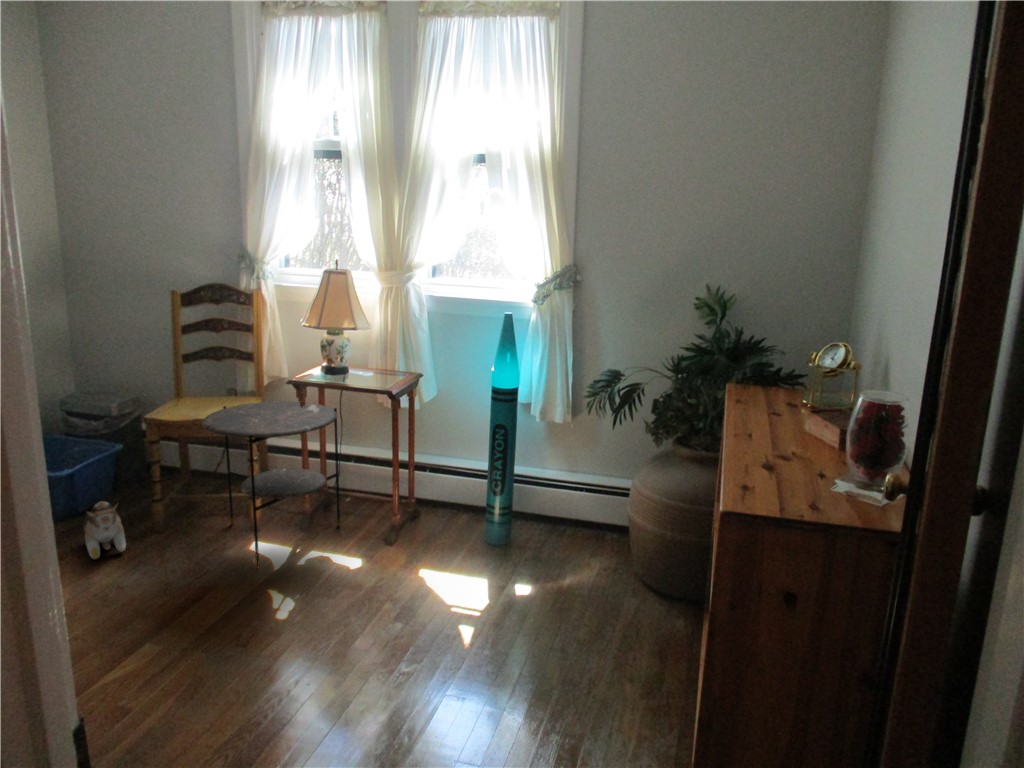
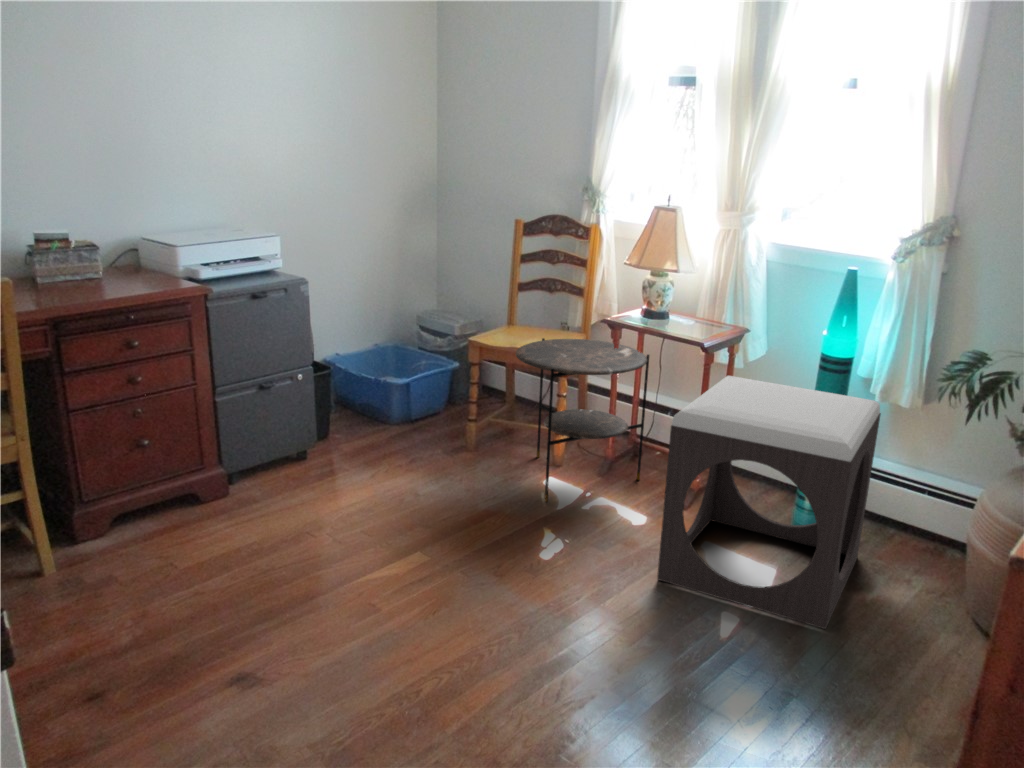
footstool: none [392,417,555,623] -> present [657,376,881,629]
plush toy: present [83,501,126,559] -> none [410,411,444,463]

